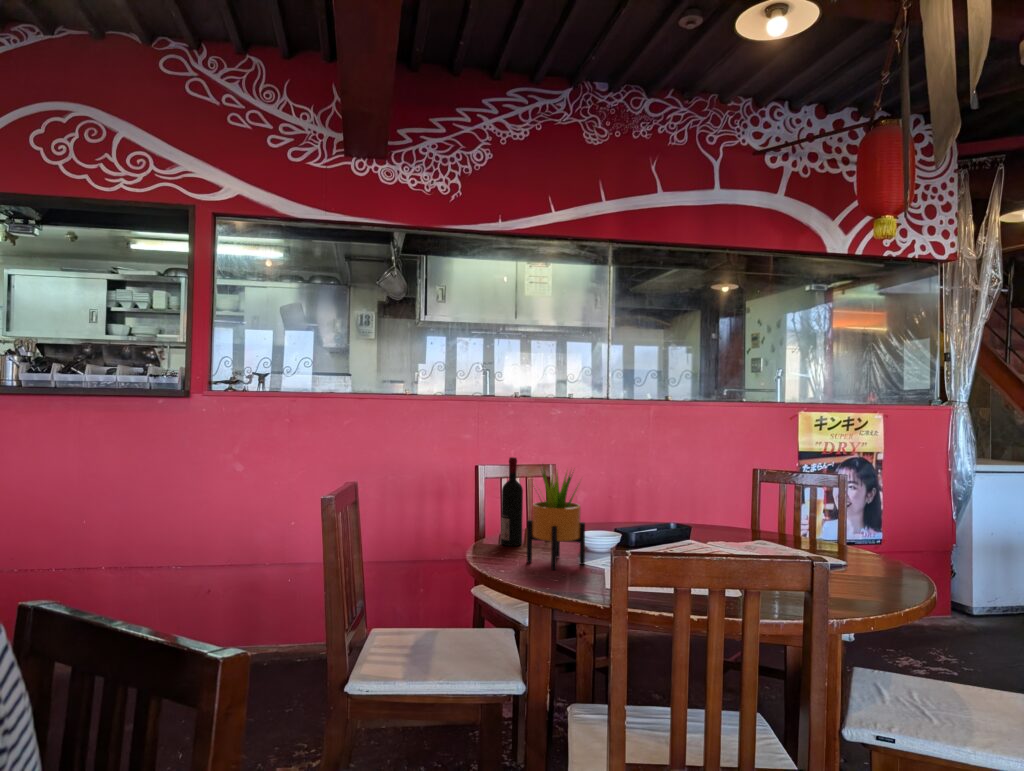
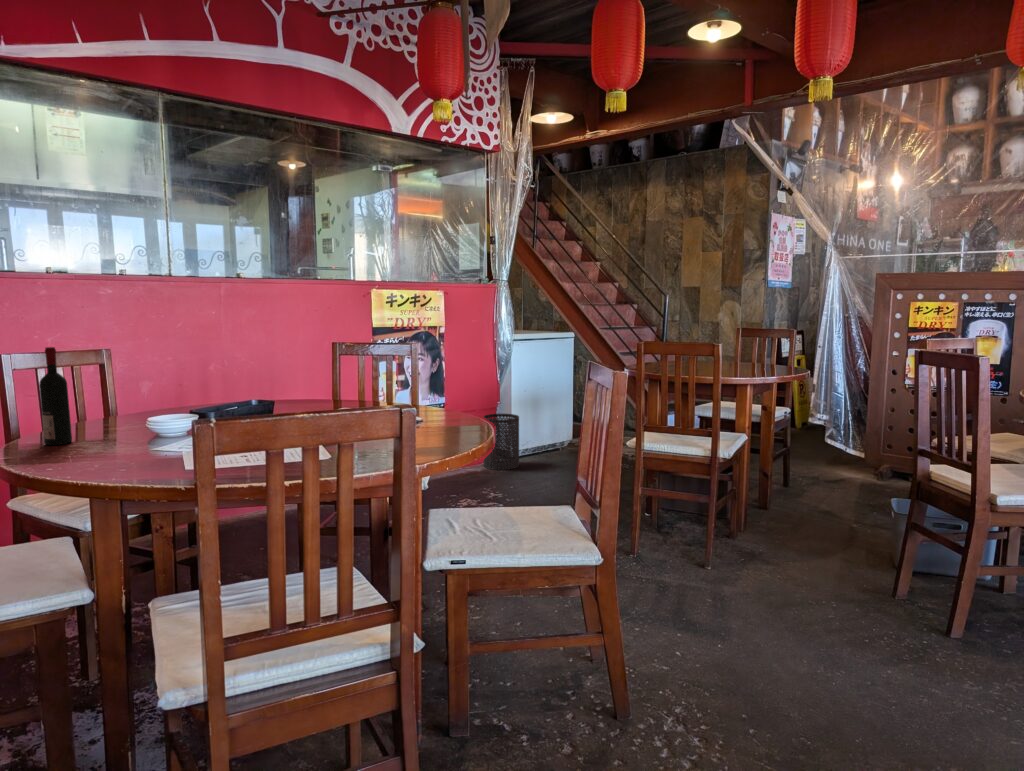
potted plant: present [527,468,585,570] -> none [72,348,149,459]
trash can: none [934,559,986,632] -> present [483,414,519,470]

